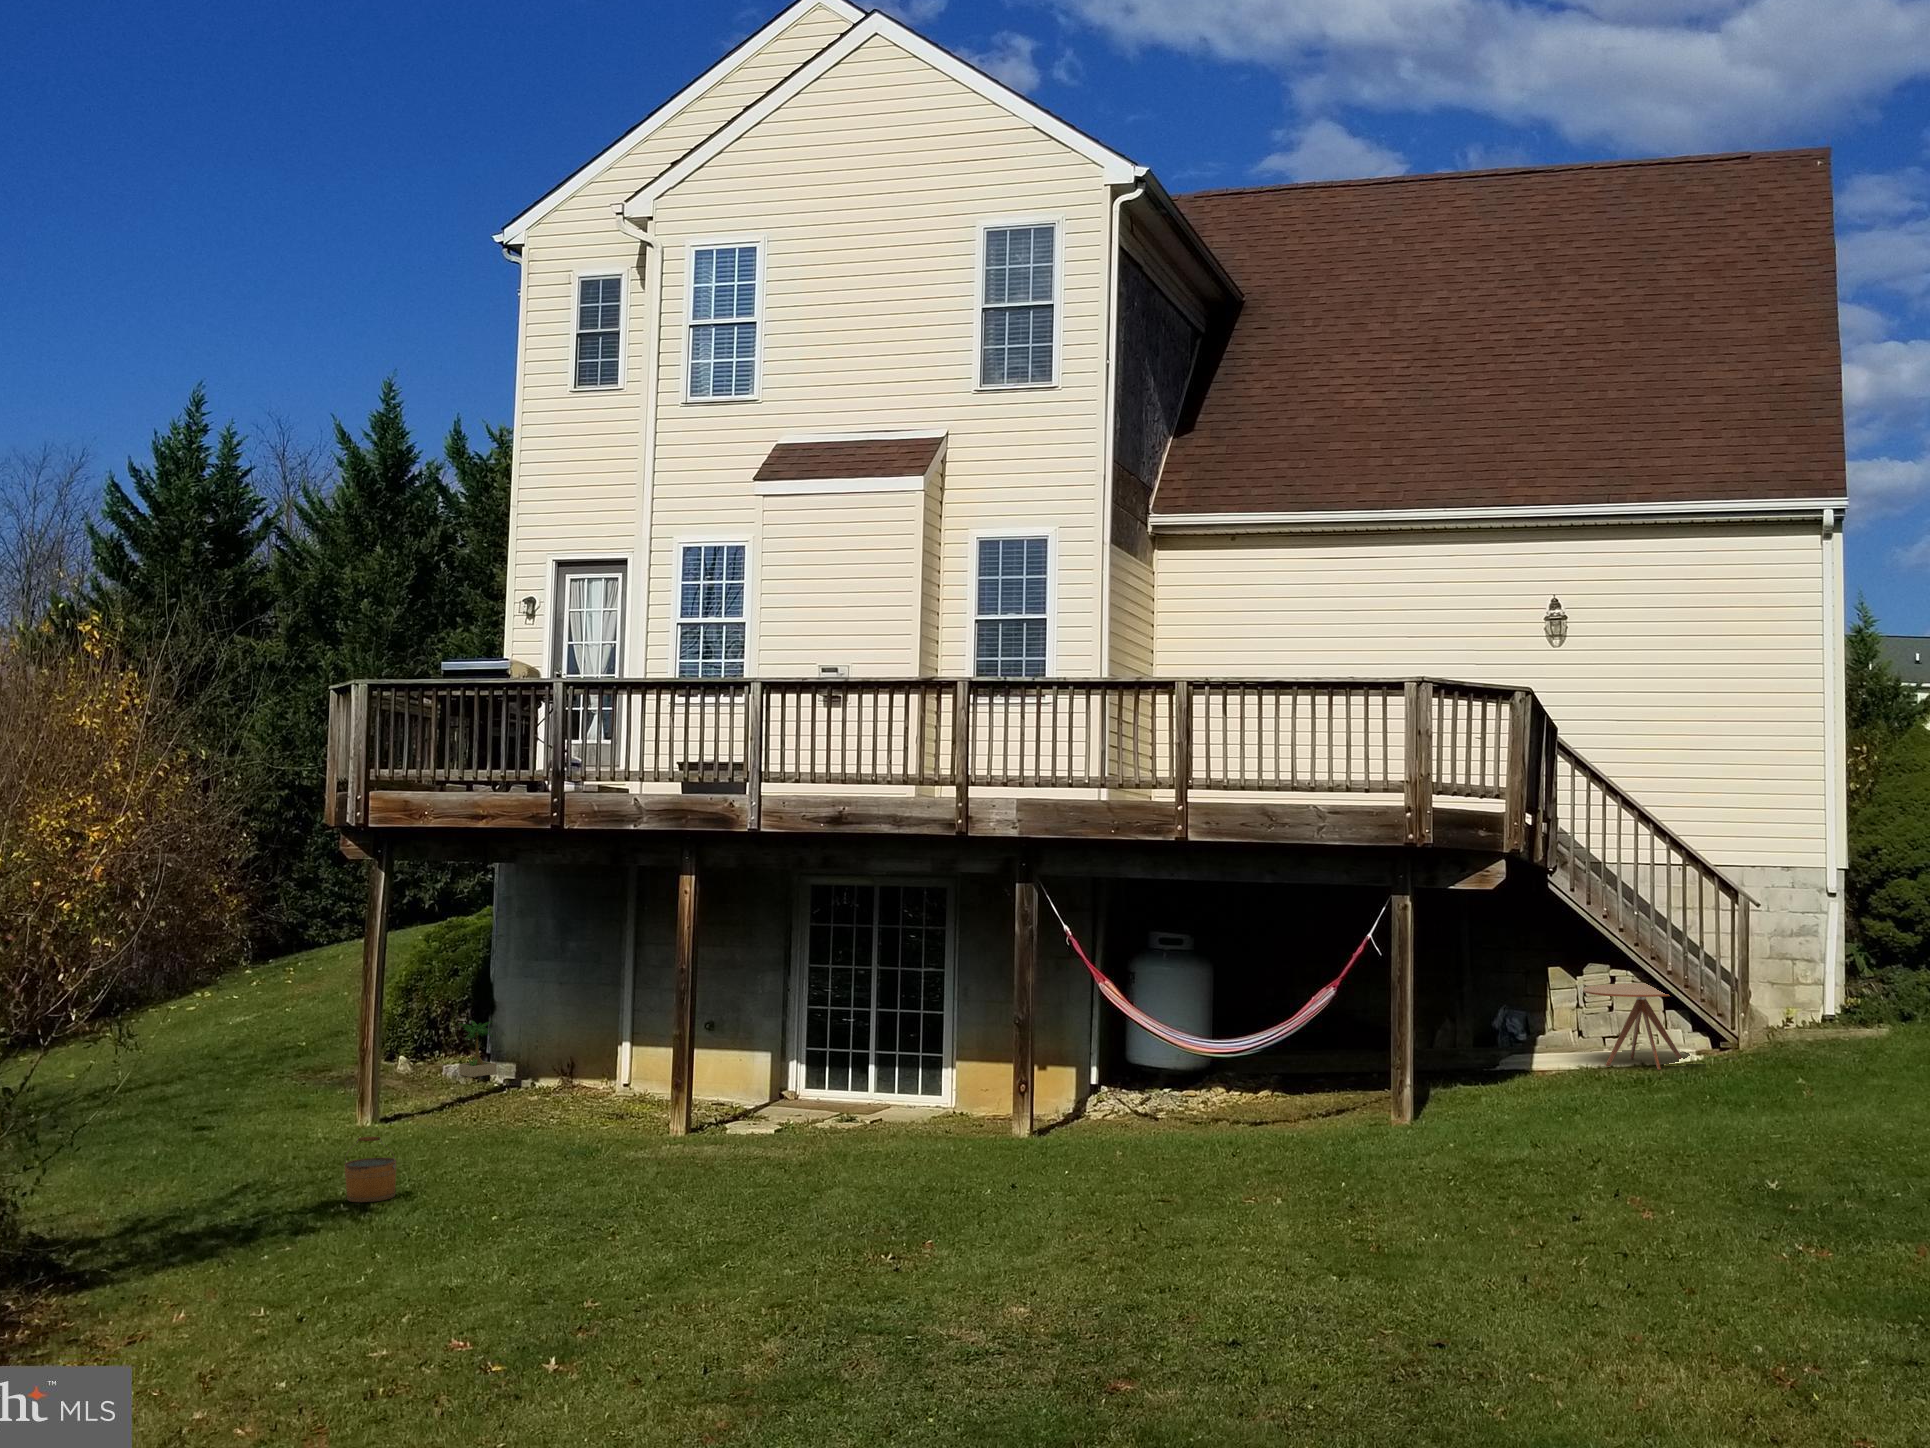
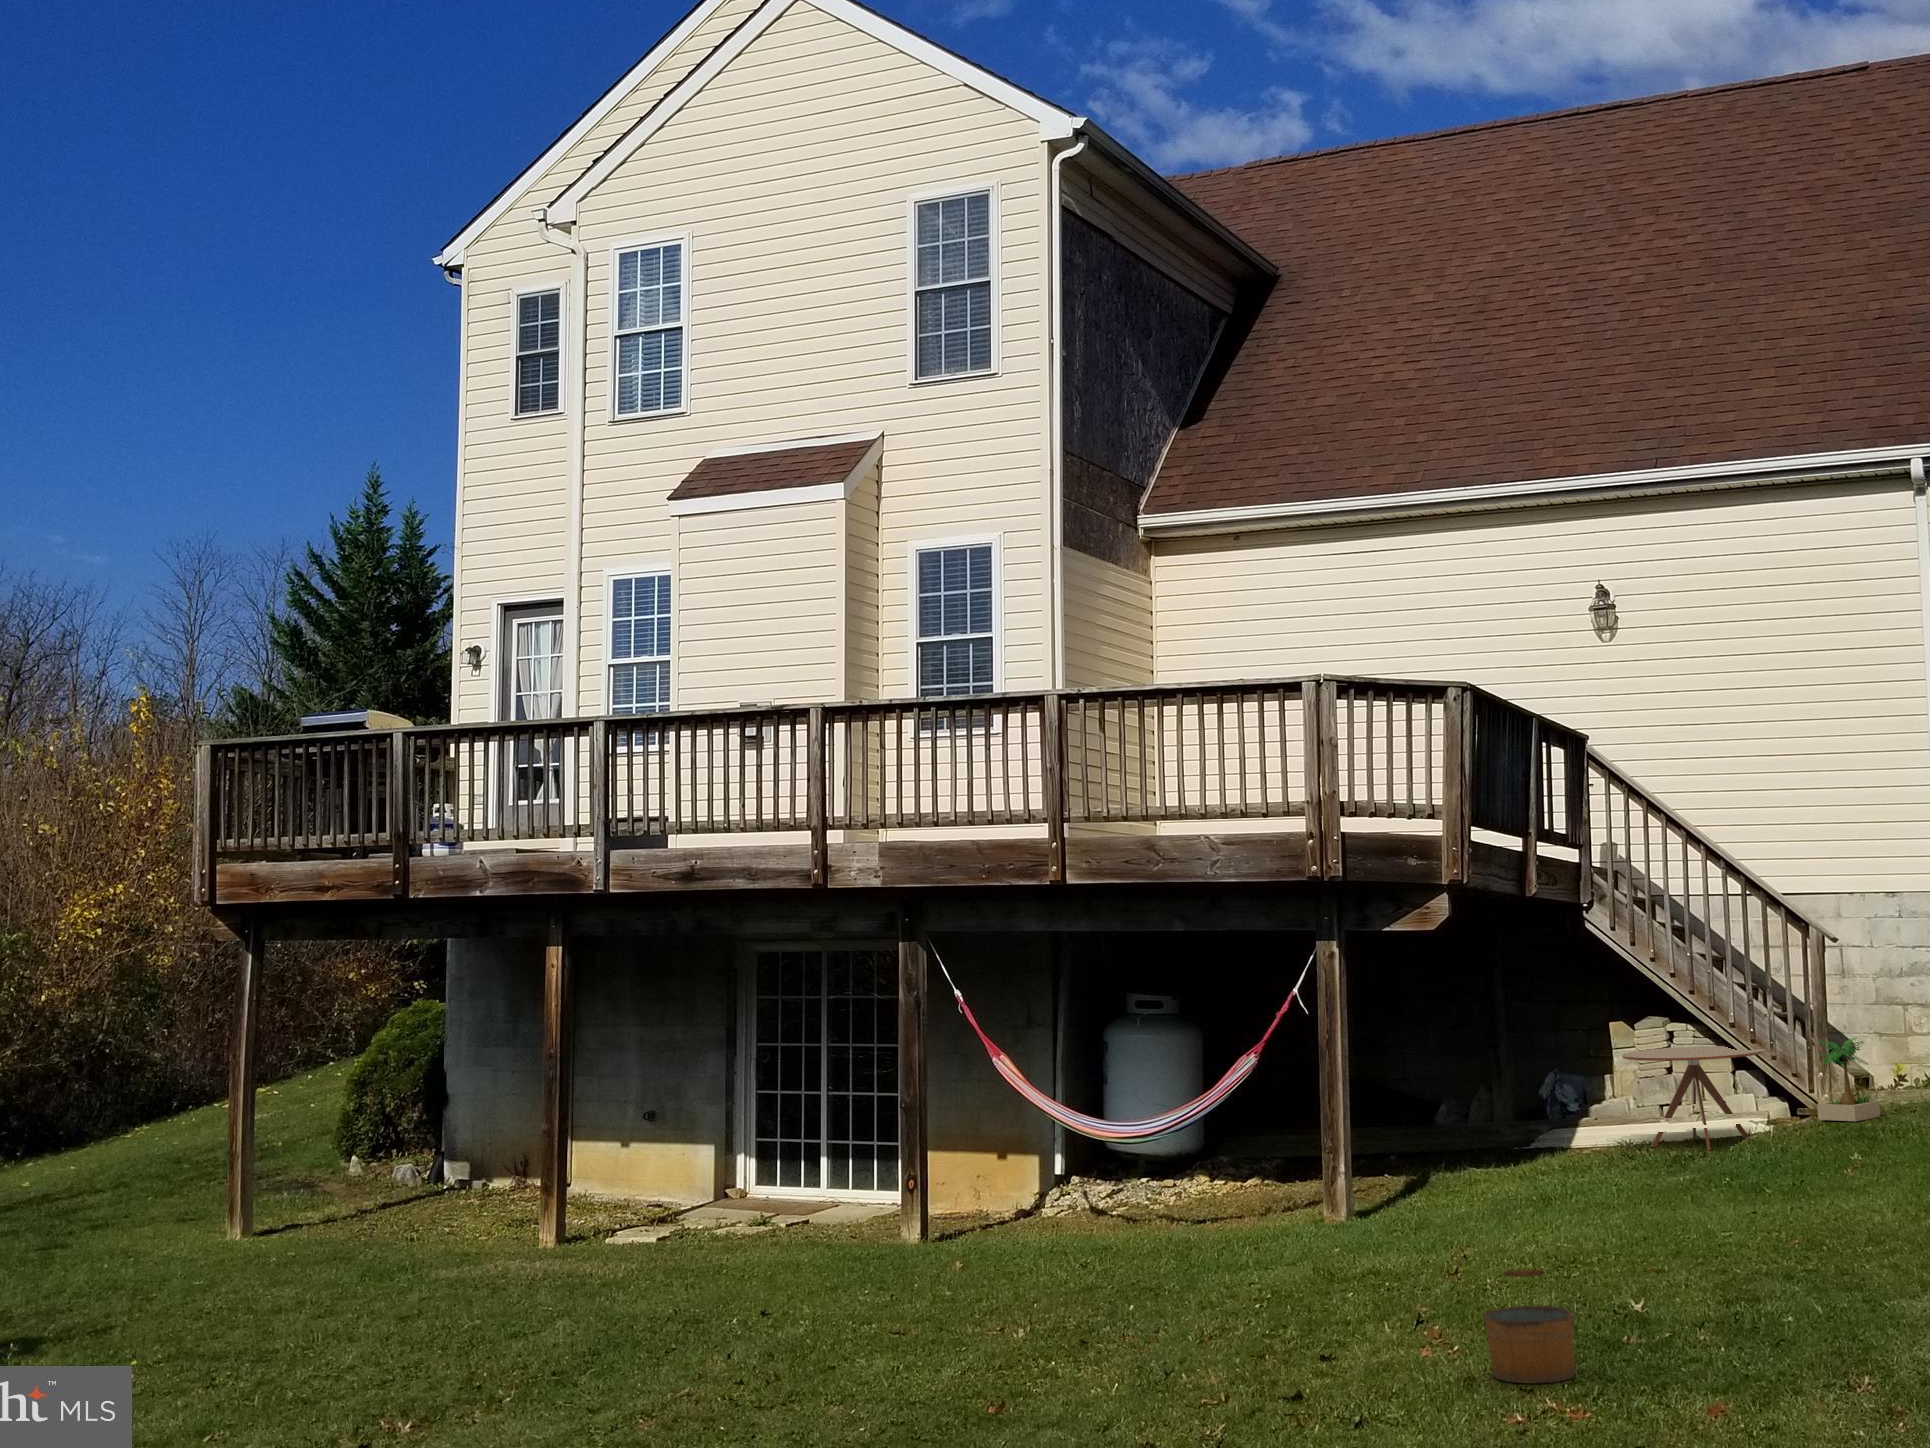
potted plant: present [459,1021,497,1077] -> present [1817,1038,1880,1121]
bucket: present [345,1137,396,1202] -> present [1484,1270,1576,1384]

